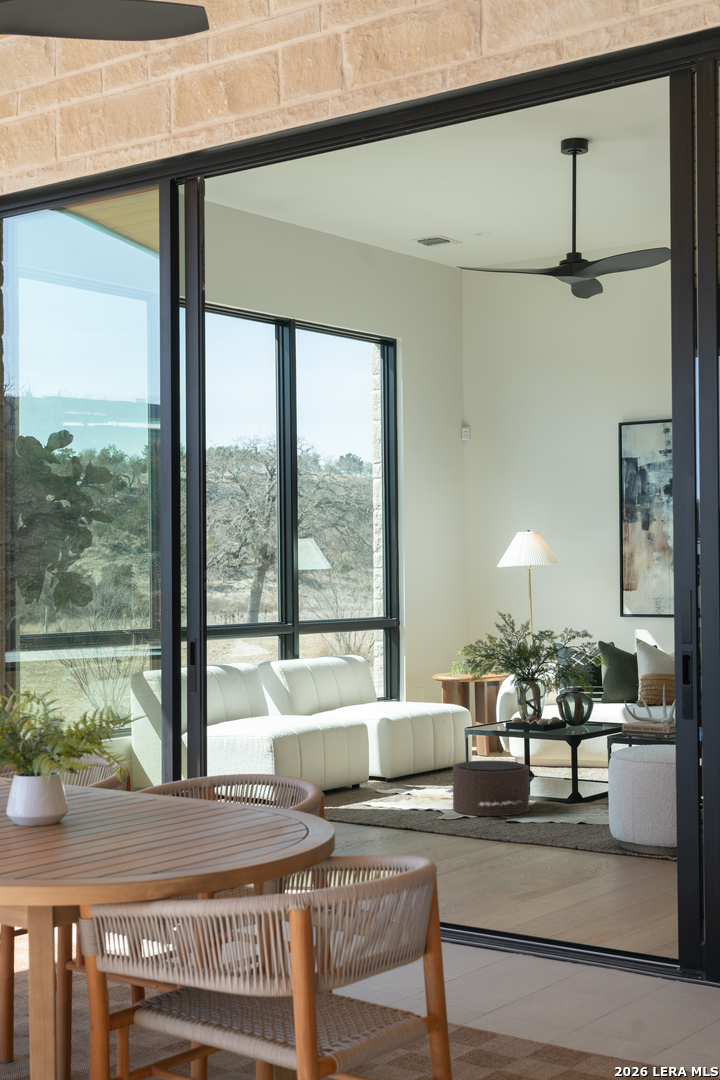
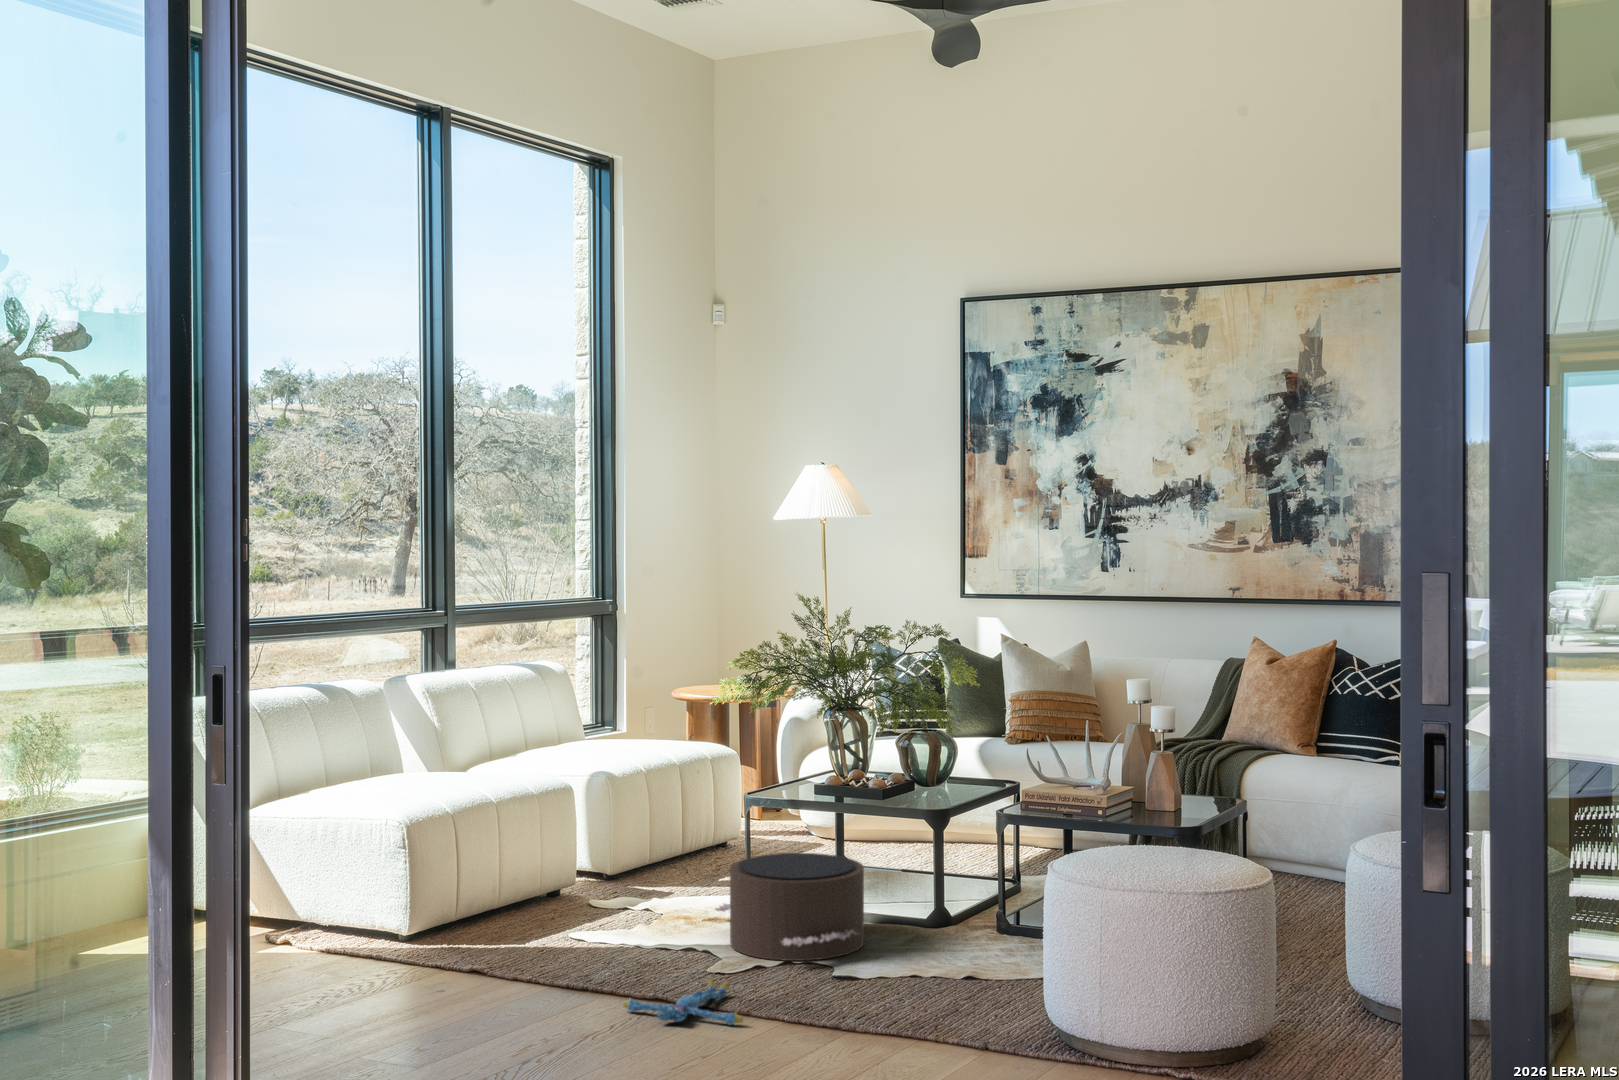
plush toy: none [390,819,451,838] -> present [623,980,743,1025]

